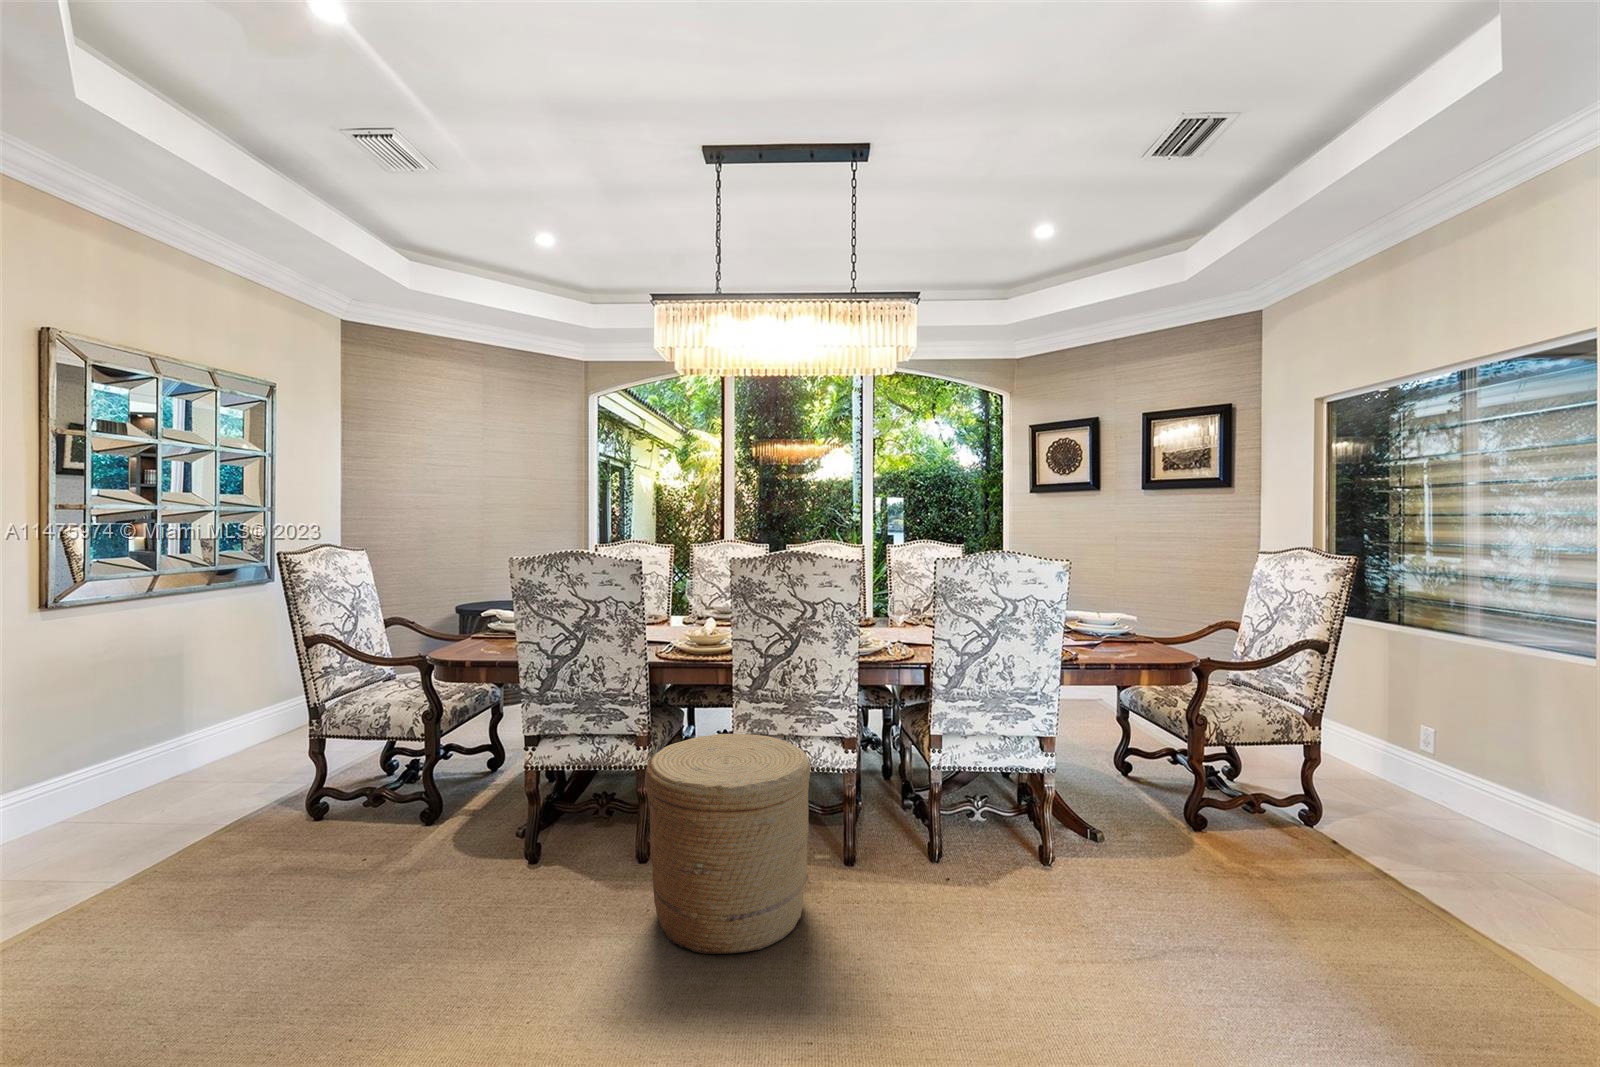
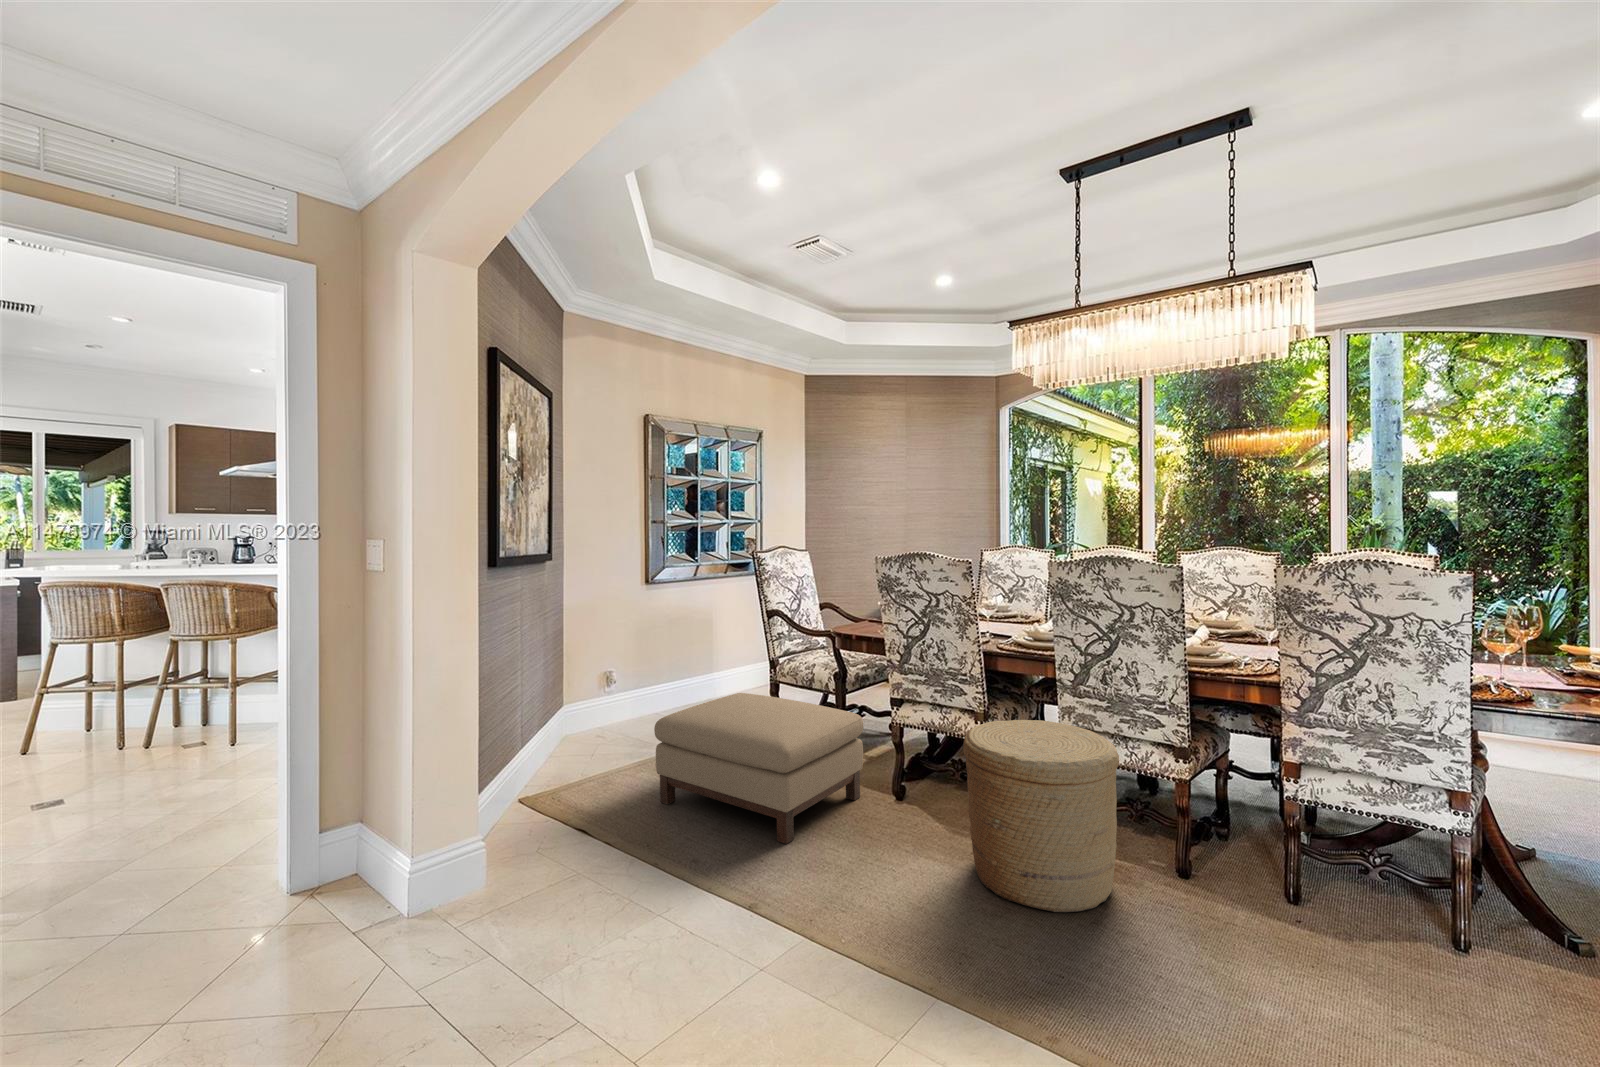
ottoman: none [93,763,485,985] -> present [654,693,863,844]

